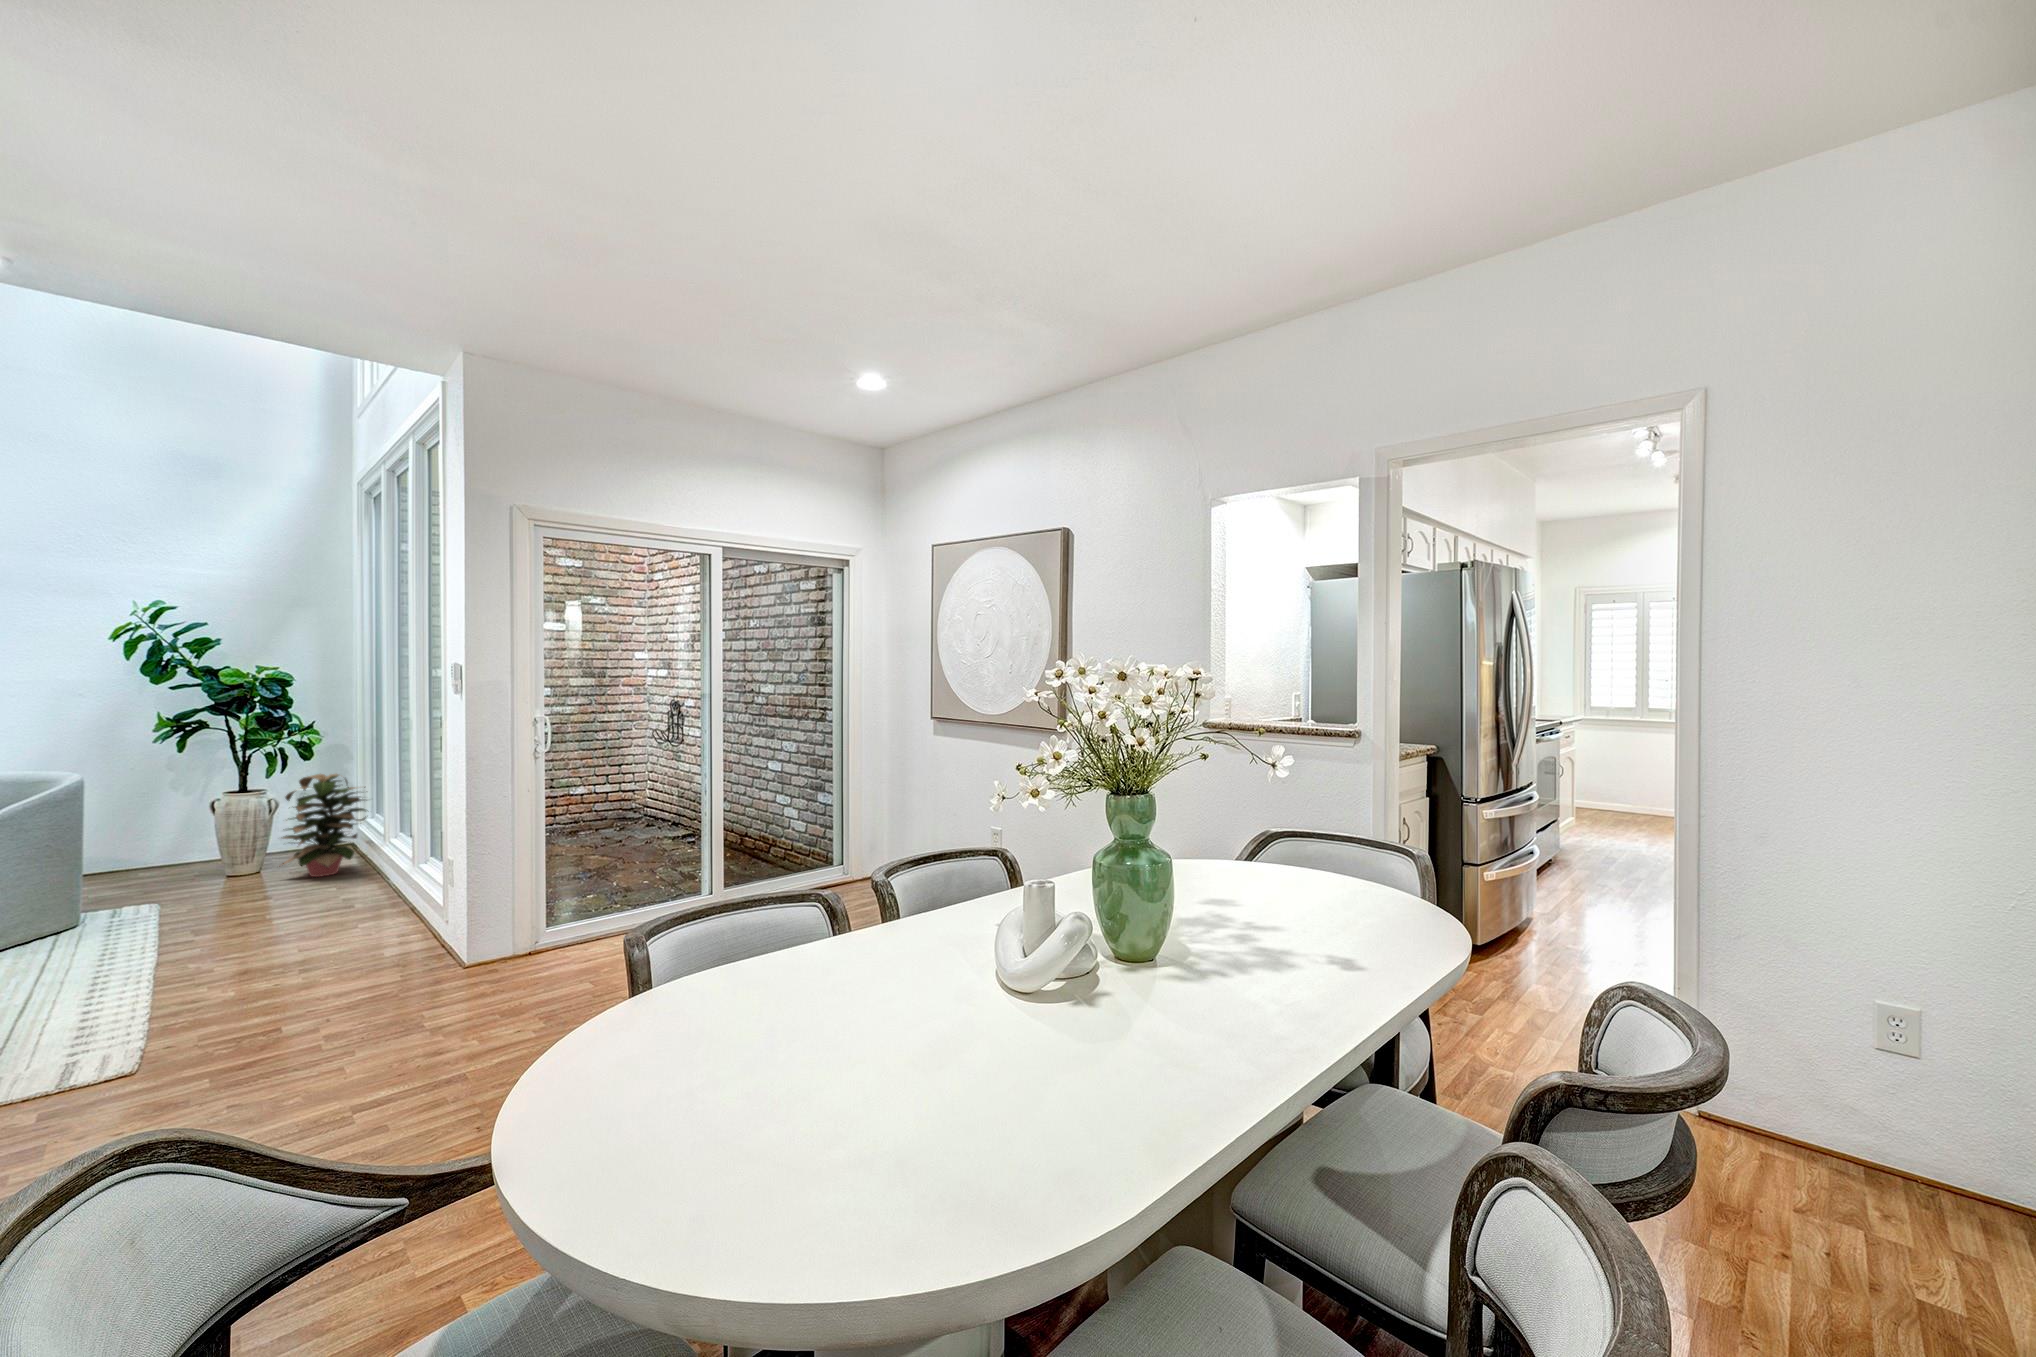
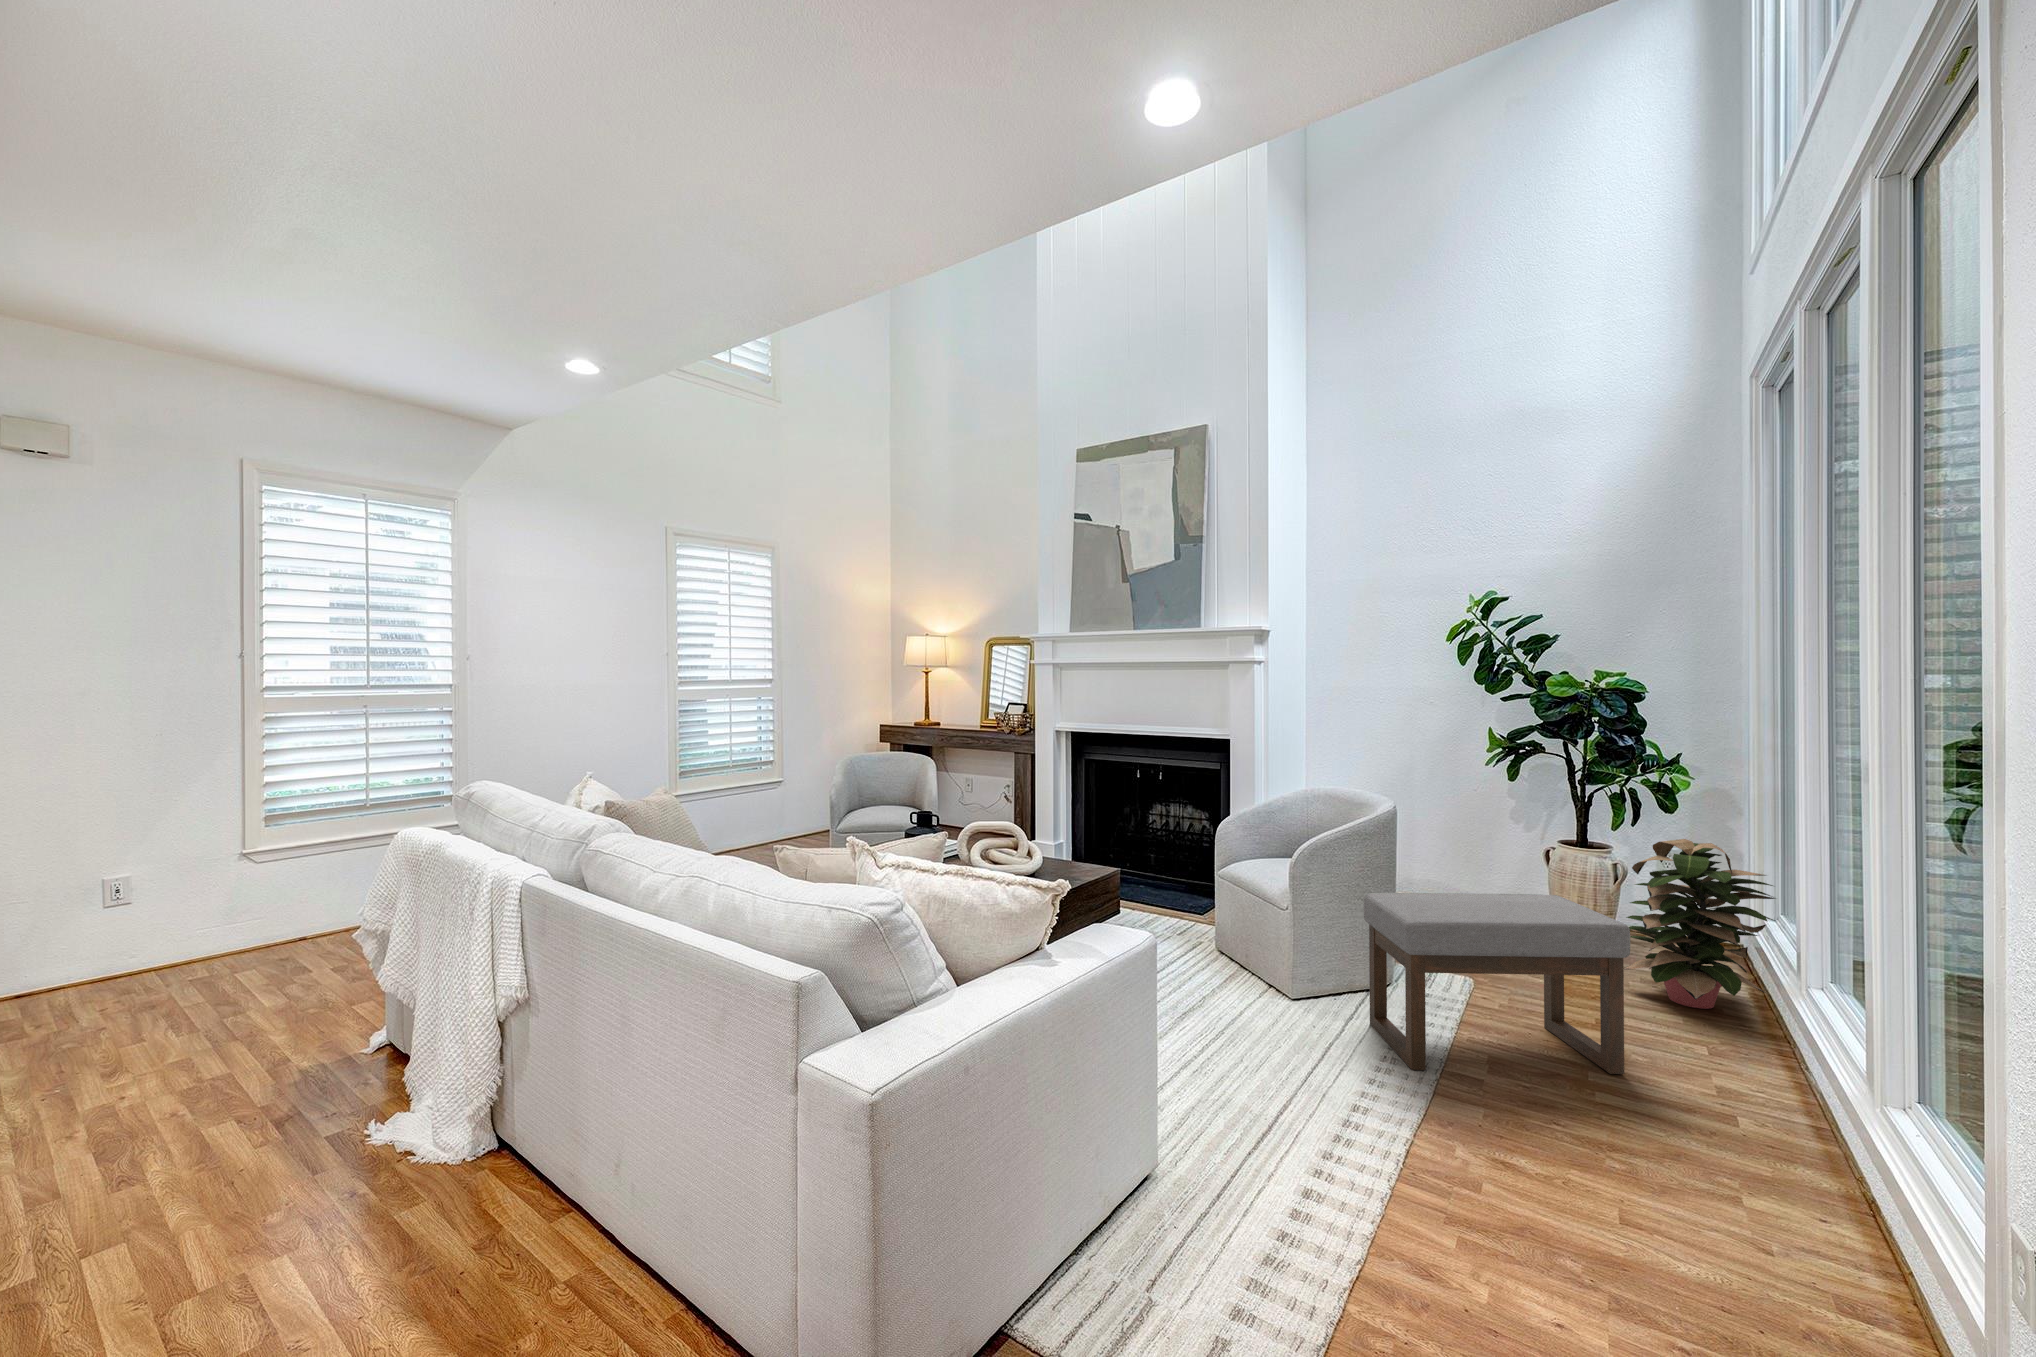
ottoman: none [65,818,290,954] -> present [1364,893,1630,1074]

